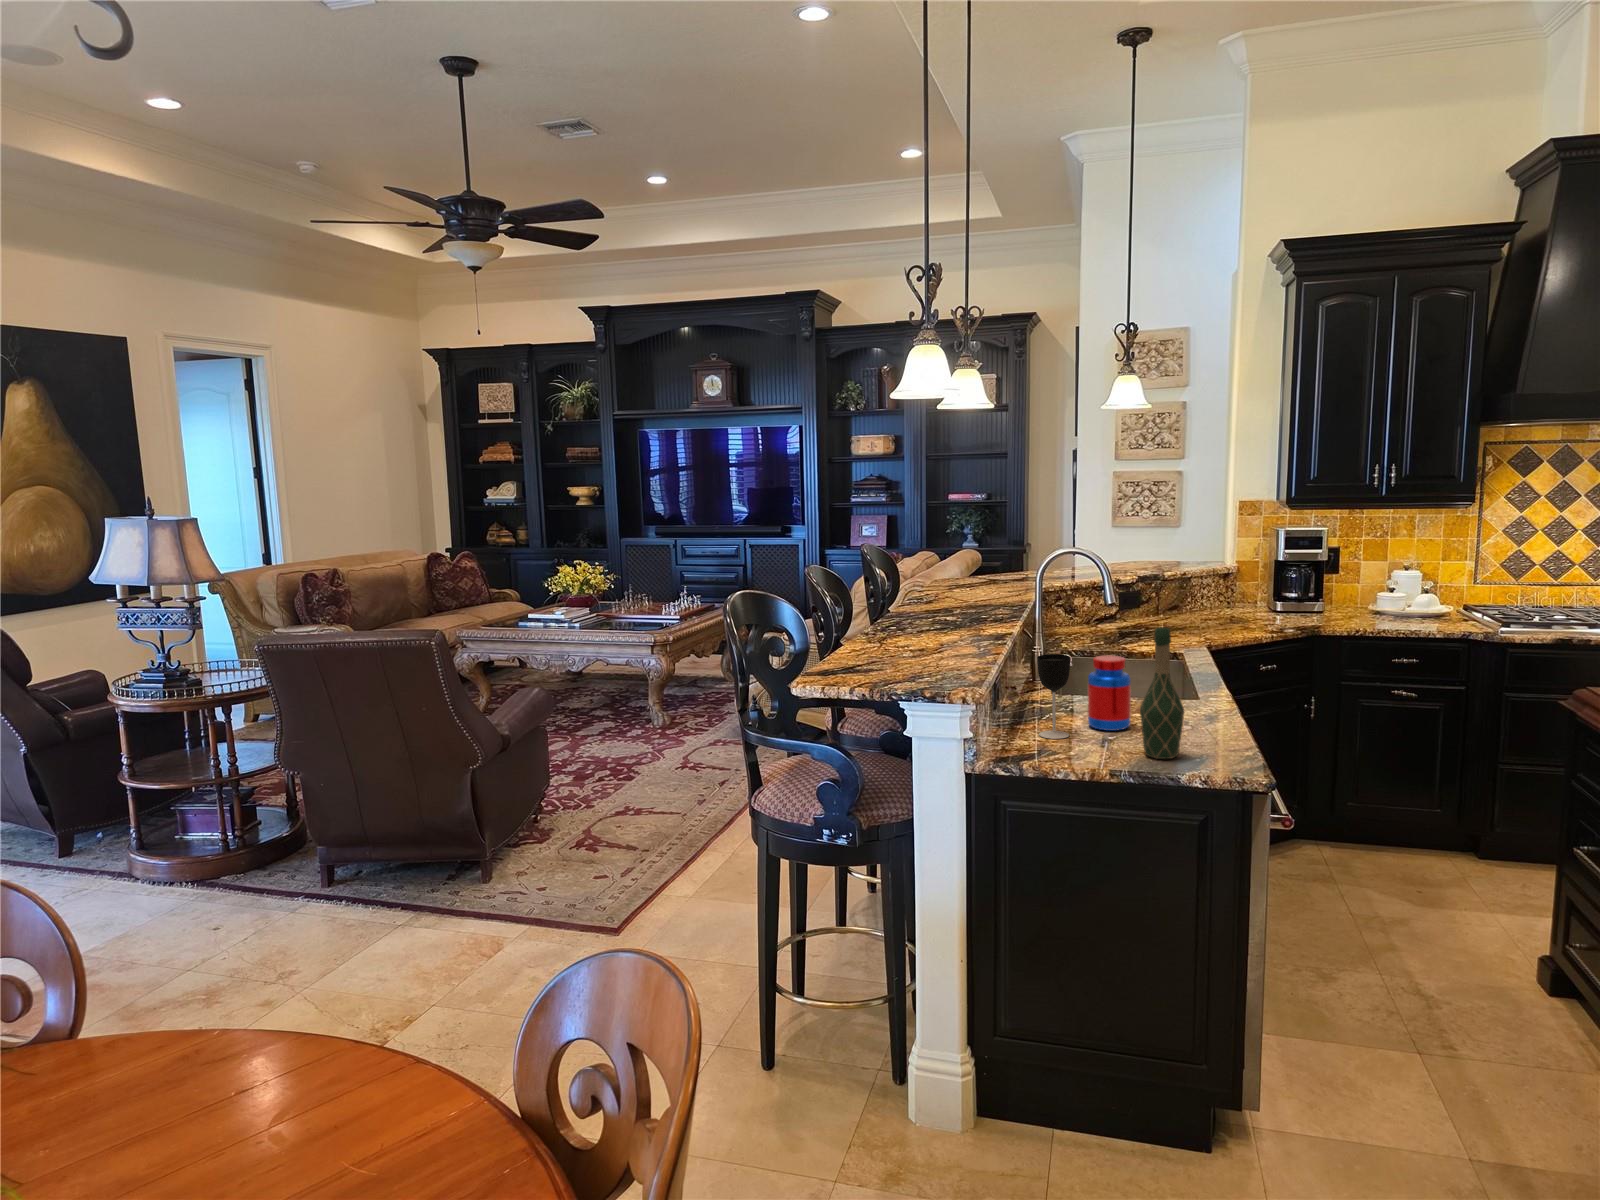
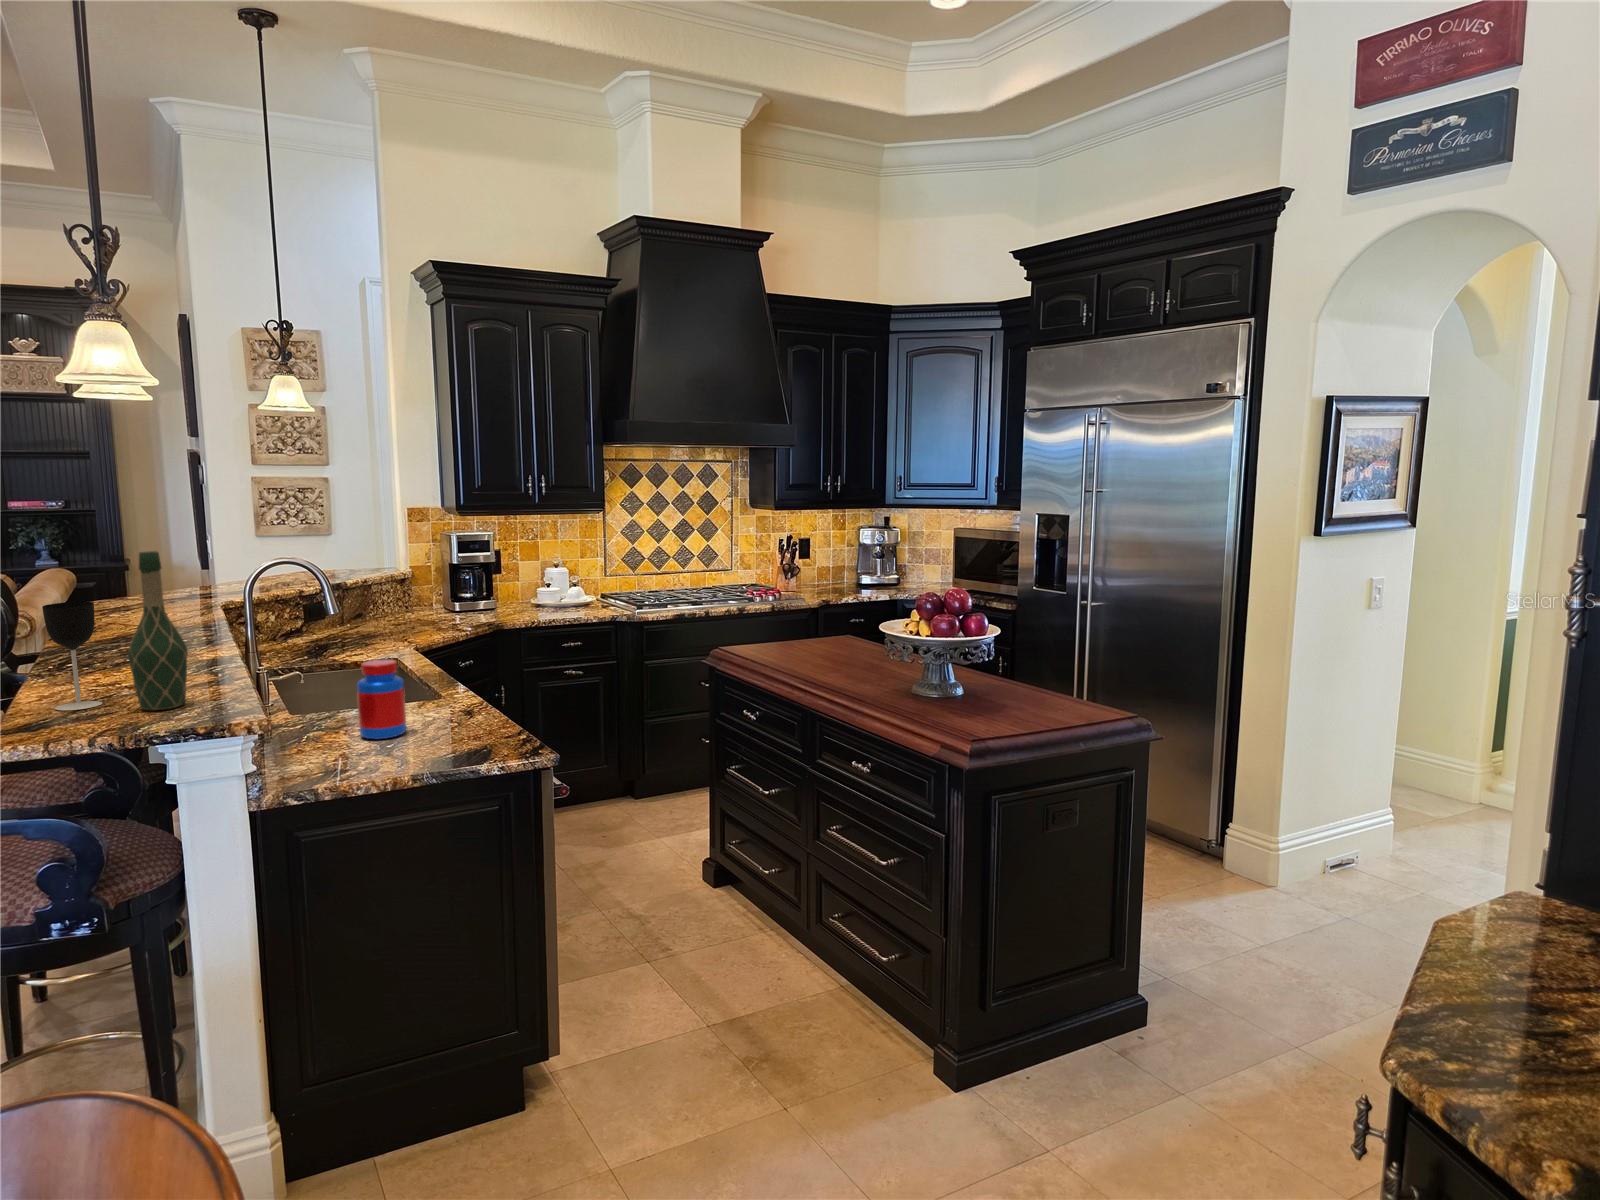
wine bottle: present [1140,627,1184,759] -> present [128,551,188,710]
wine glass: present [1037,654,1070,739] -> present [42,602,102,710]

